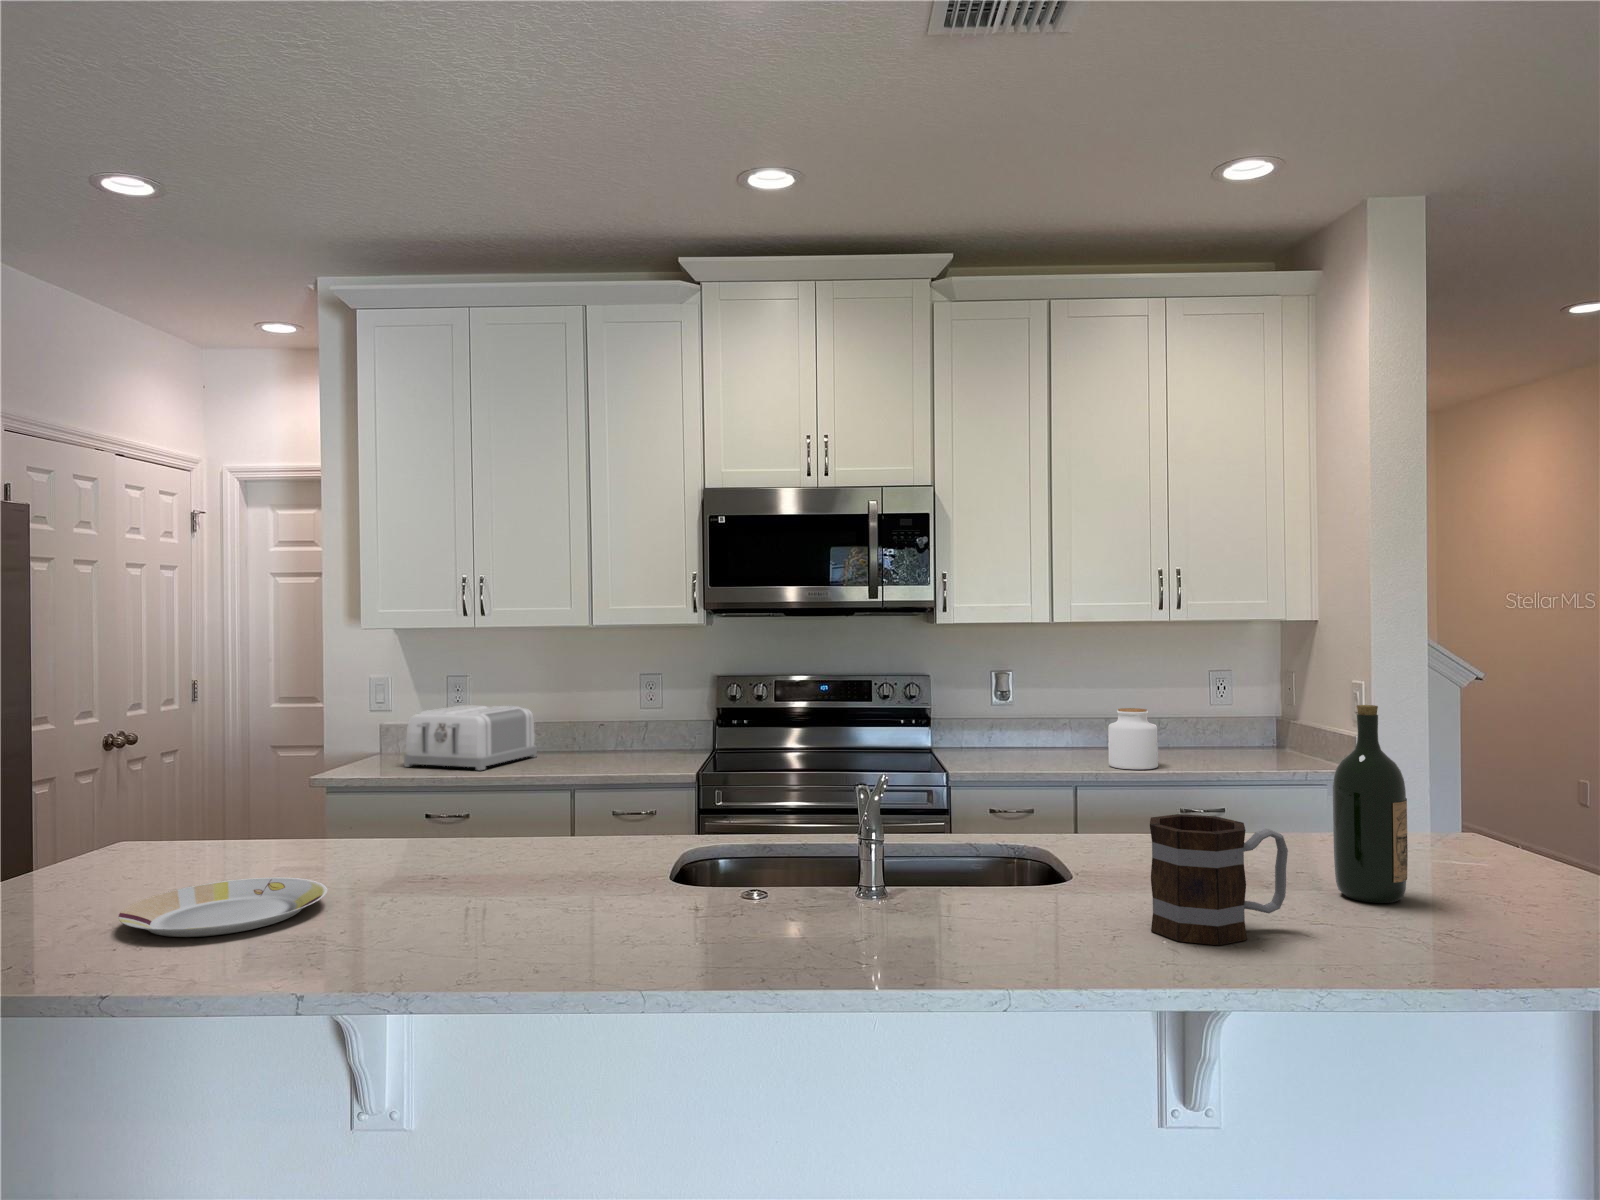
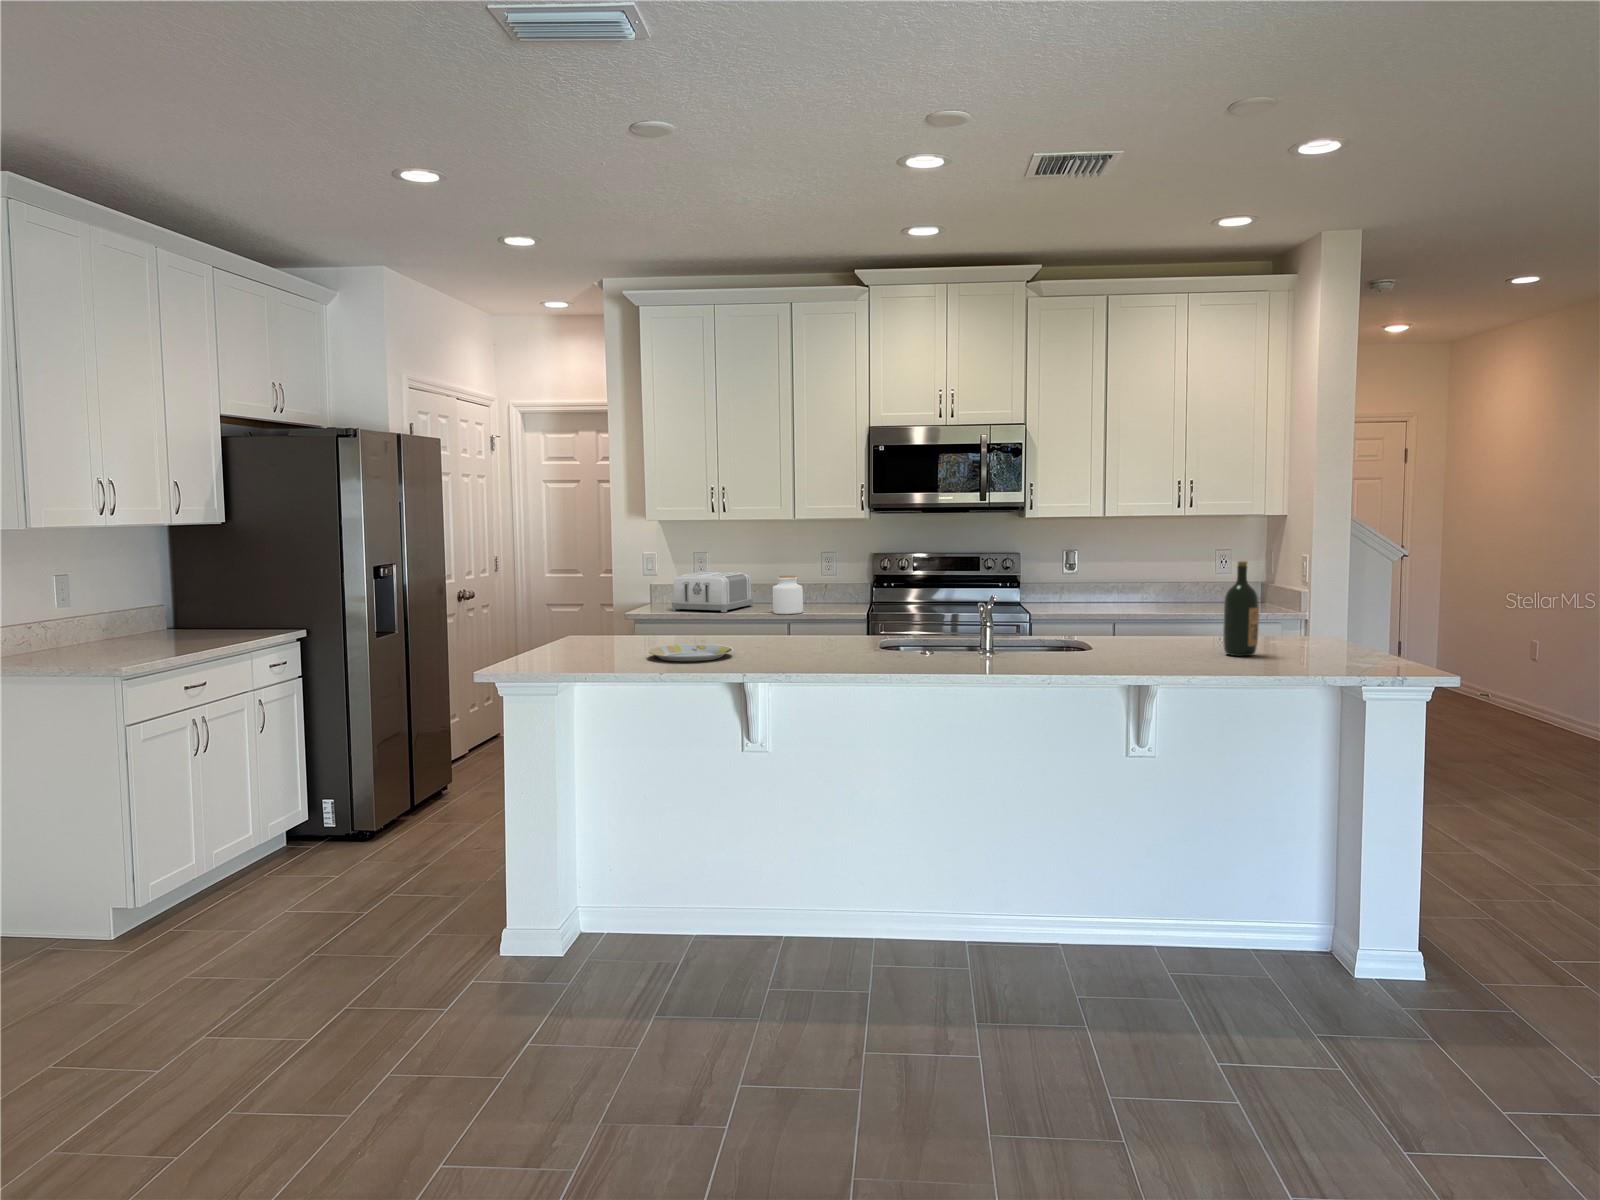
jar: present [1108,708,1158,770] -> present [773,576,803,614]
mug: present [1150,814,1288,945] -> none [1125,612,1190,666]

